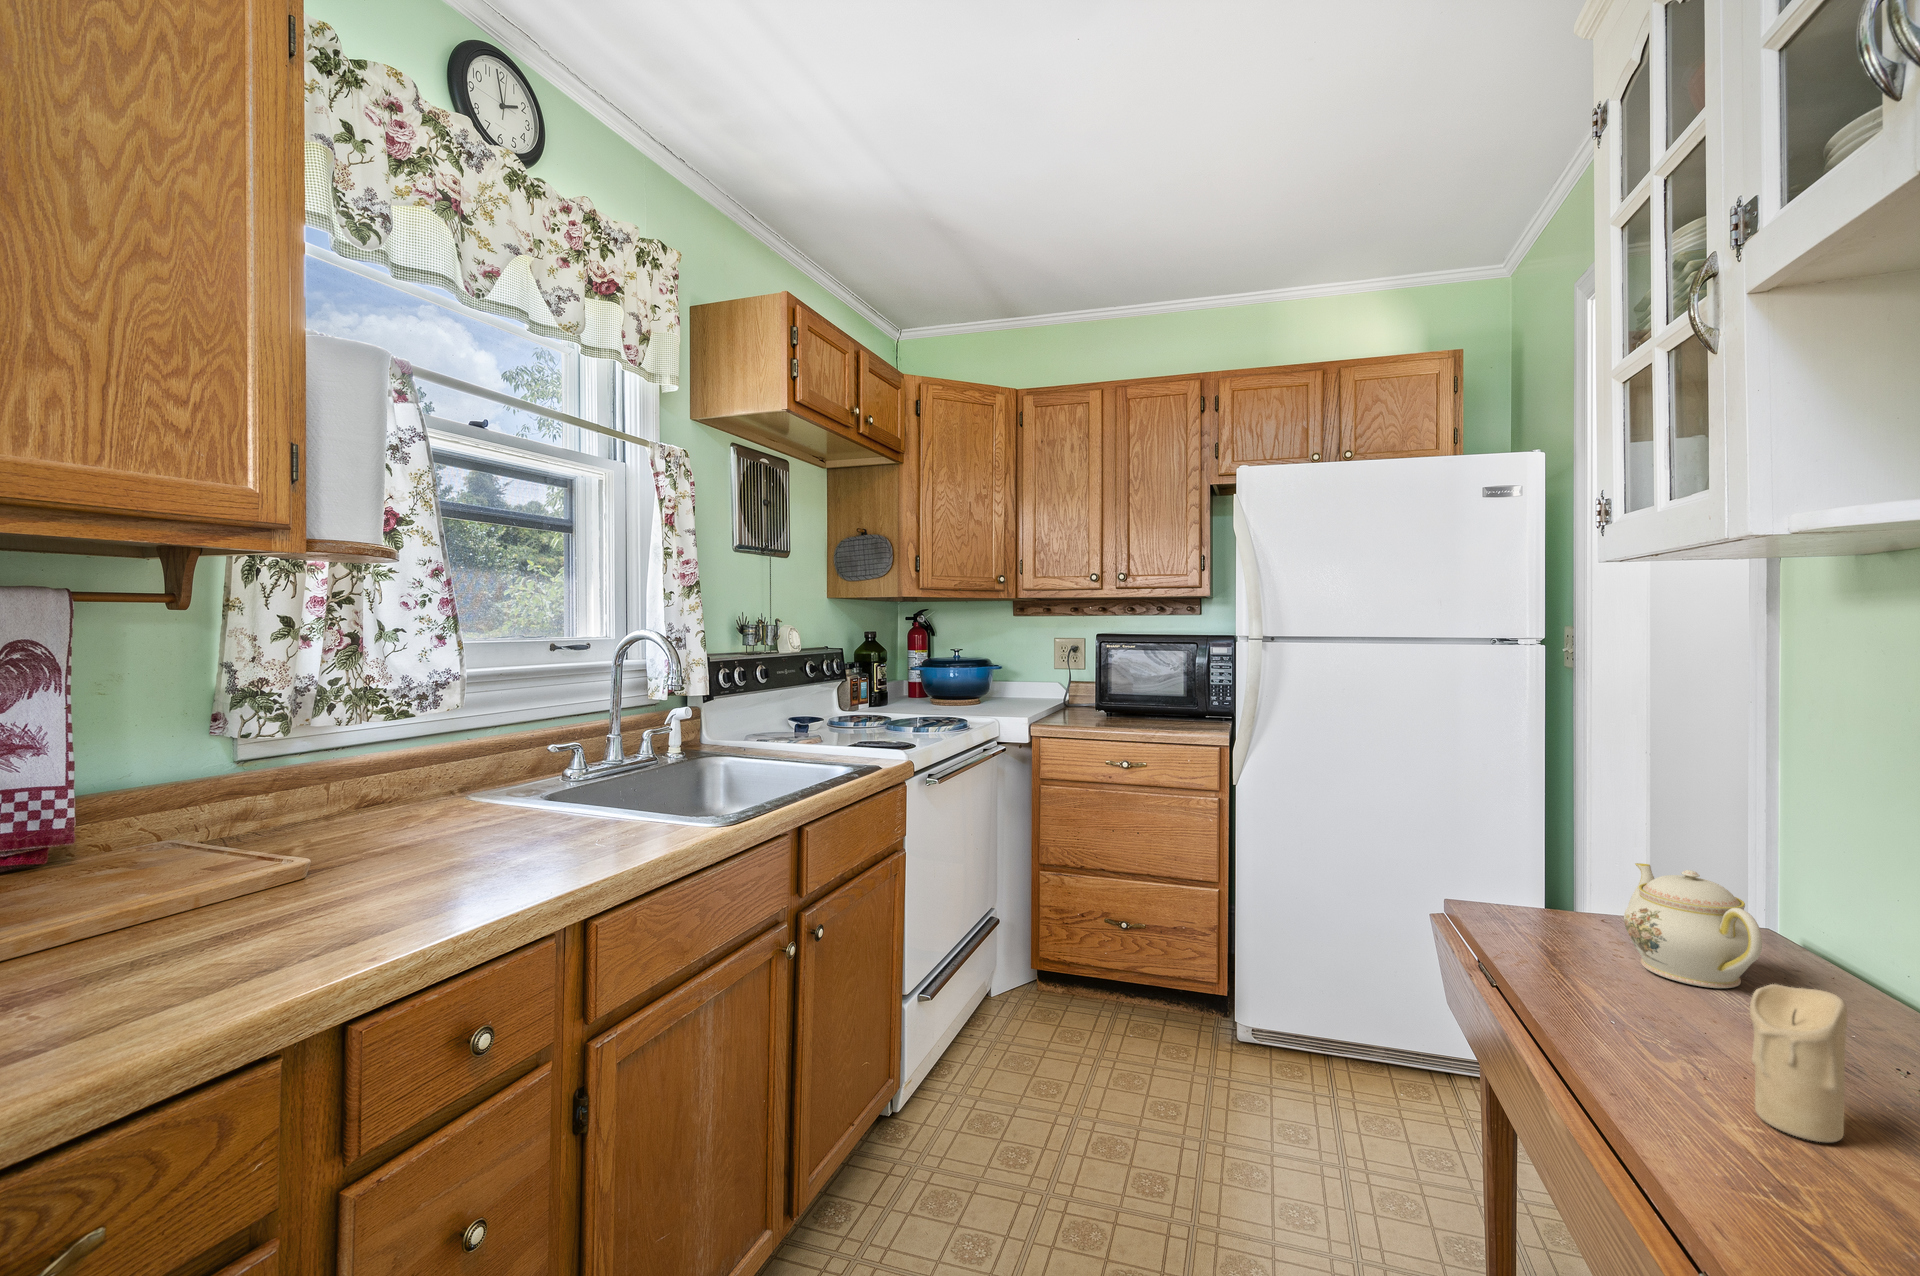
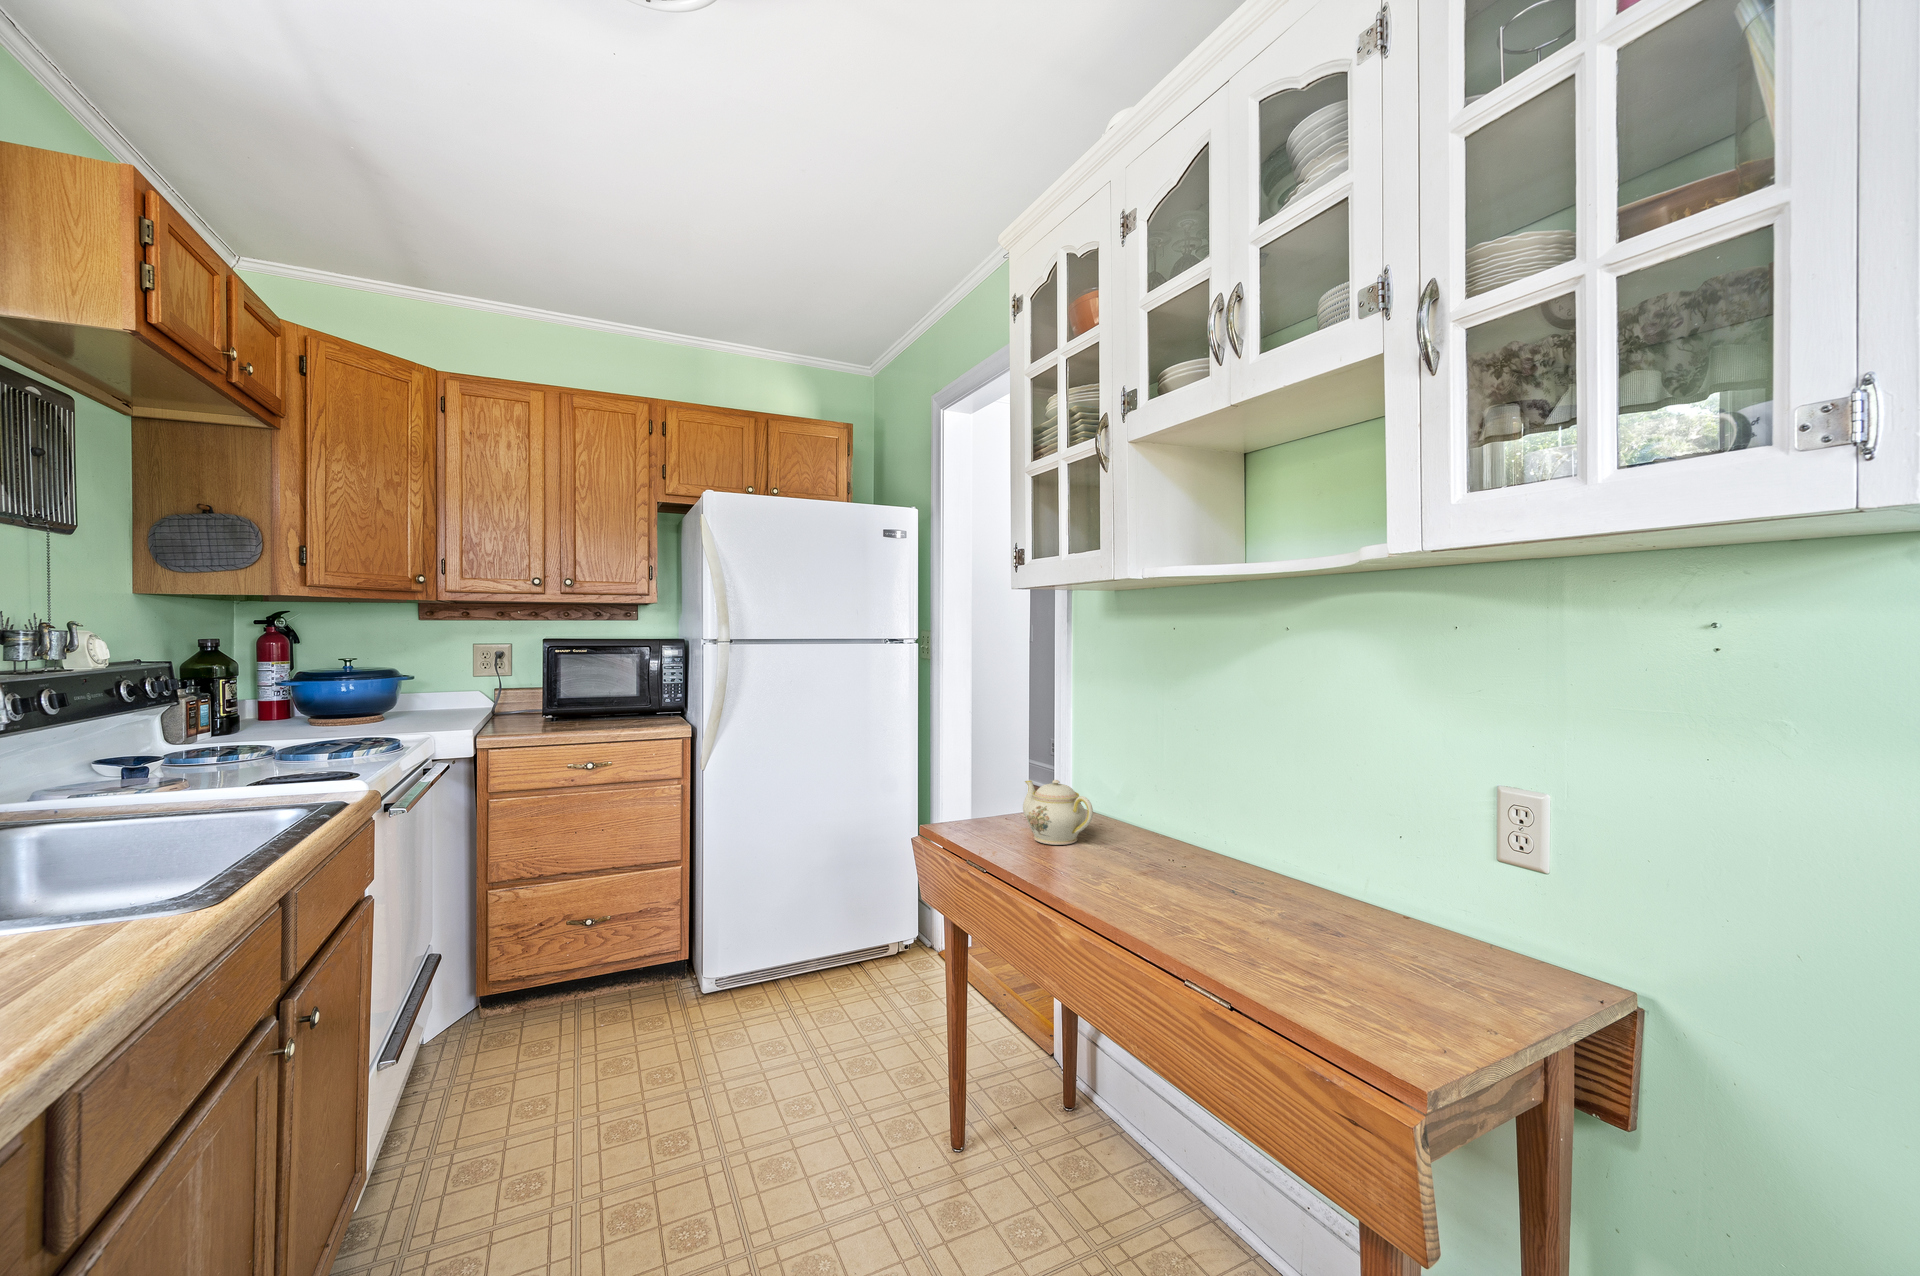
candle: present [1750,984,1848,1142] -> none [1123,826,1159,902]

